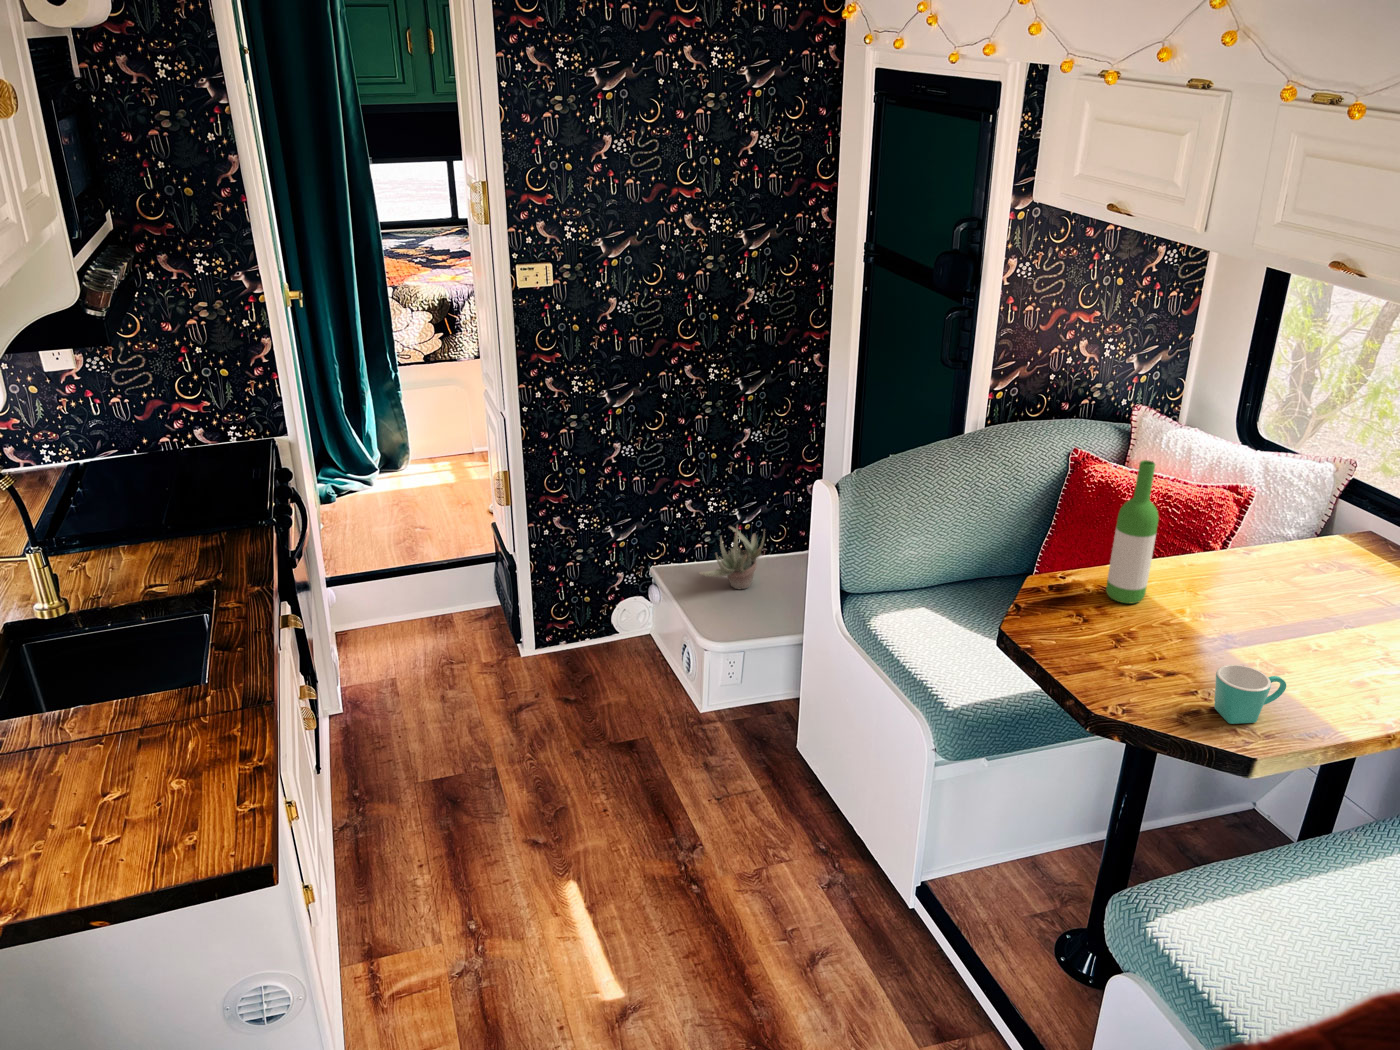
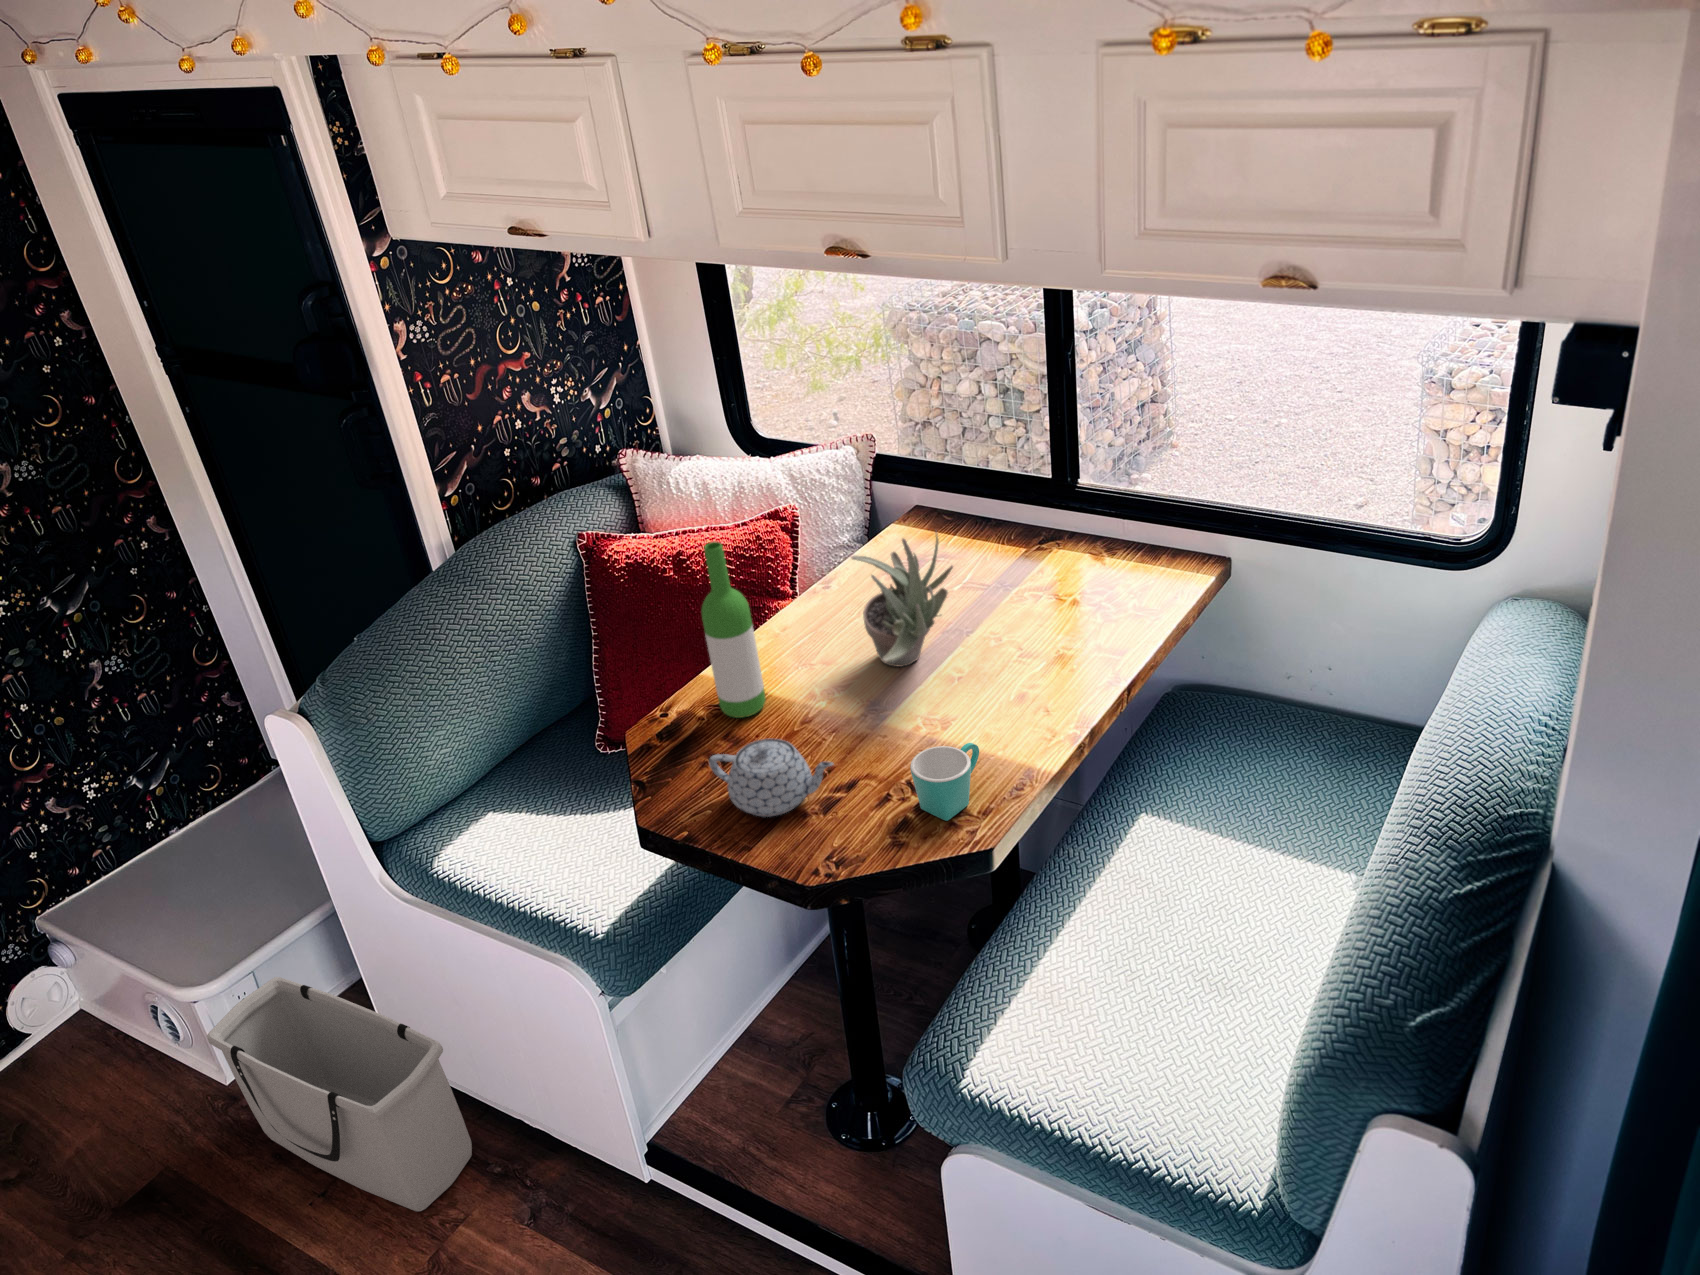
succulent plant: present [700,525,765,589] -> present [852,532,953,667]
teapot: none [1070,605,1160,666] -> present [709,739,833,817]
storage bin: none [700,653,823,838] -> present [207,977,472,1211]

